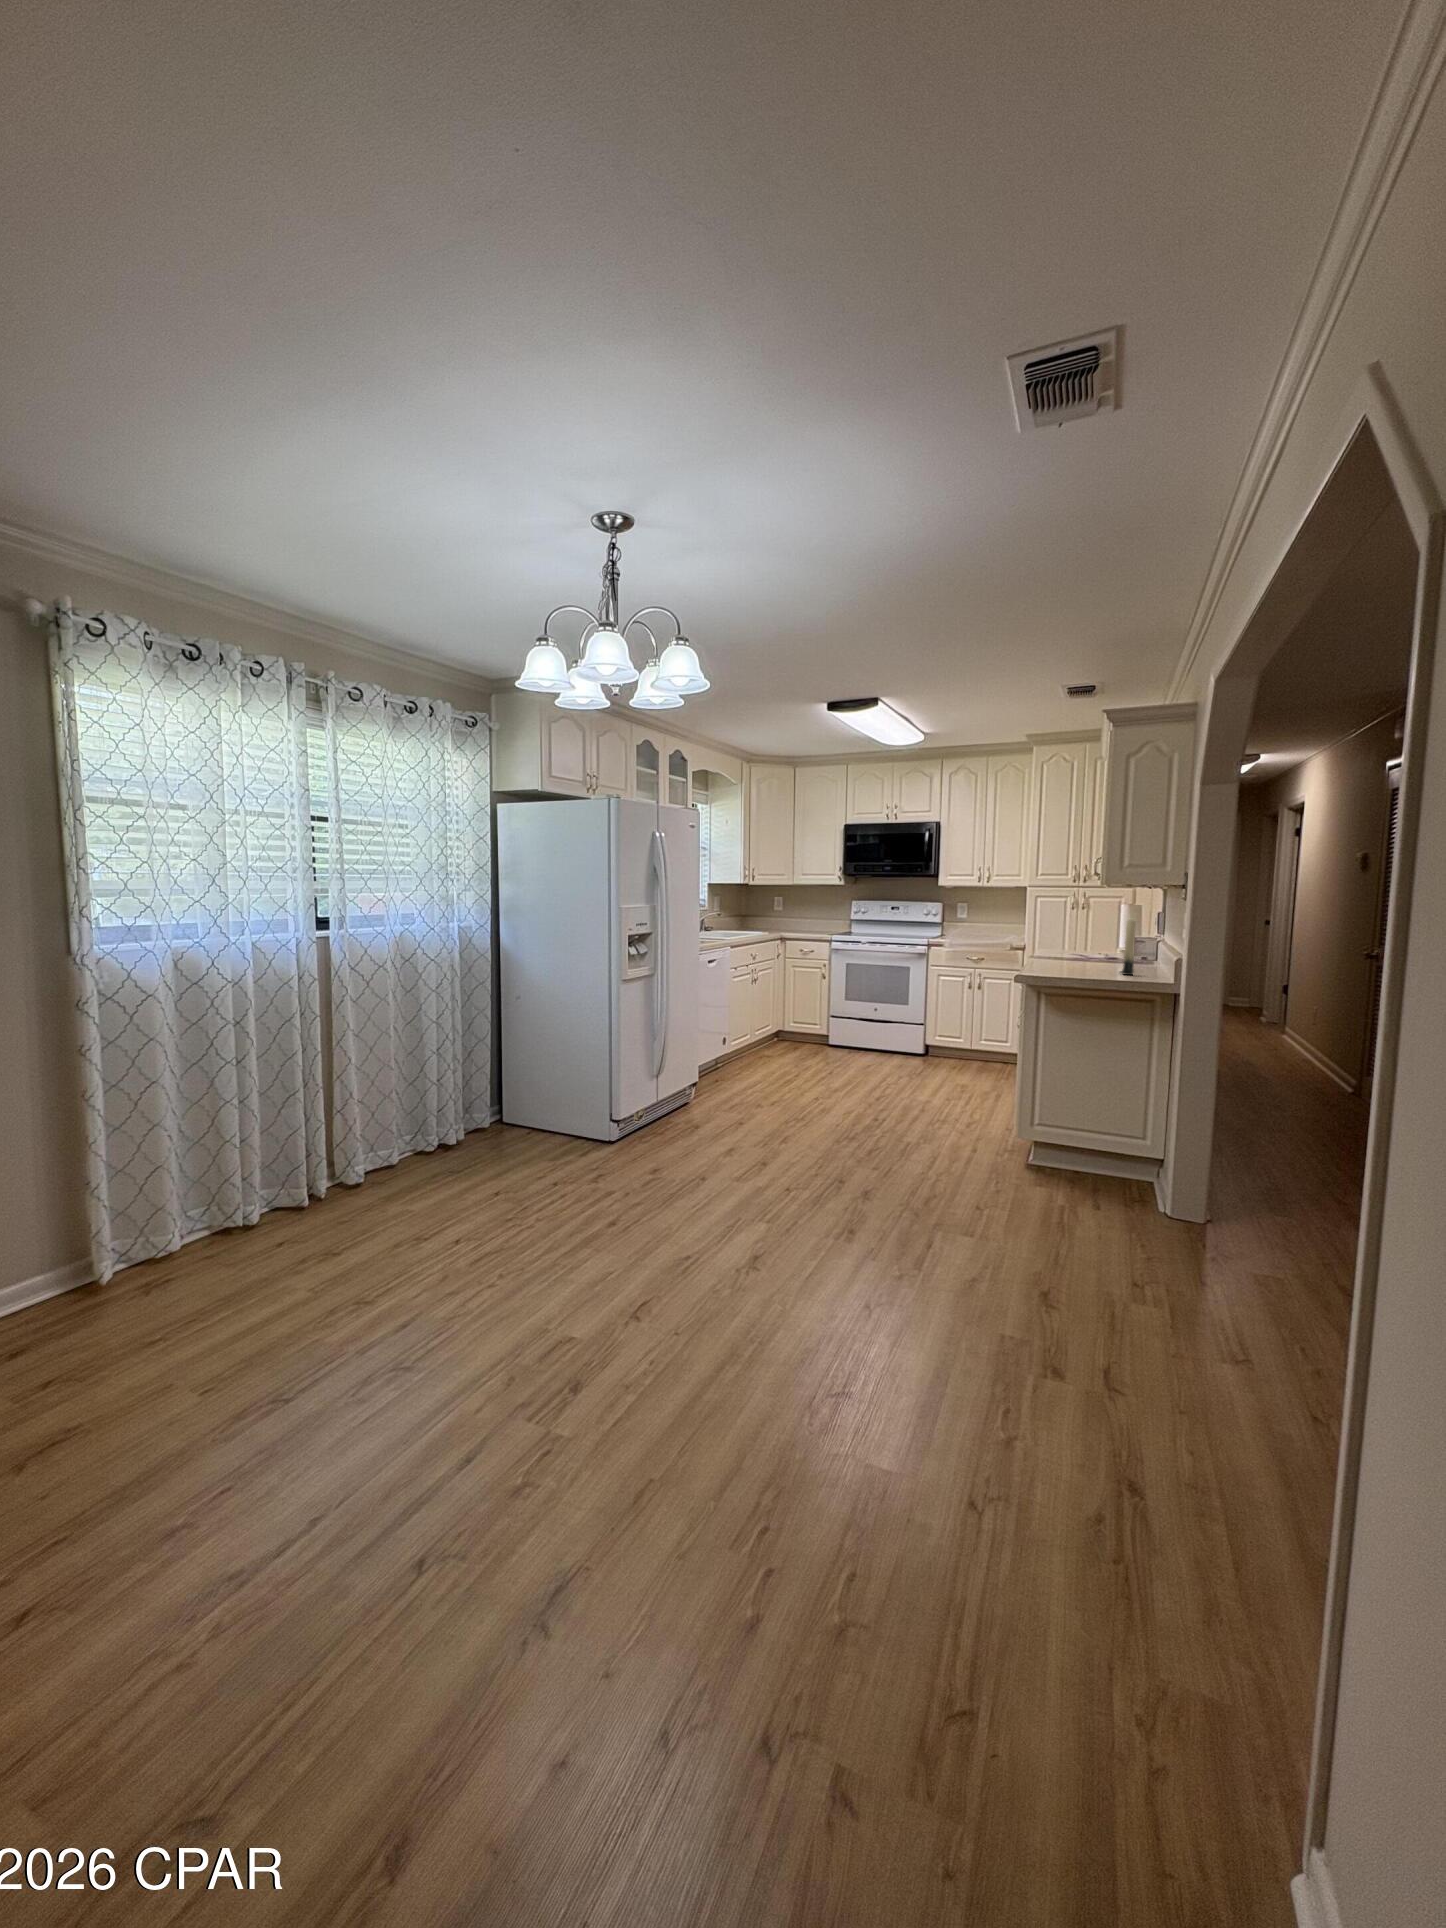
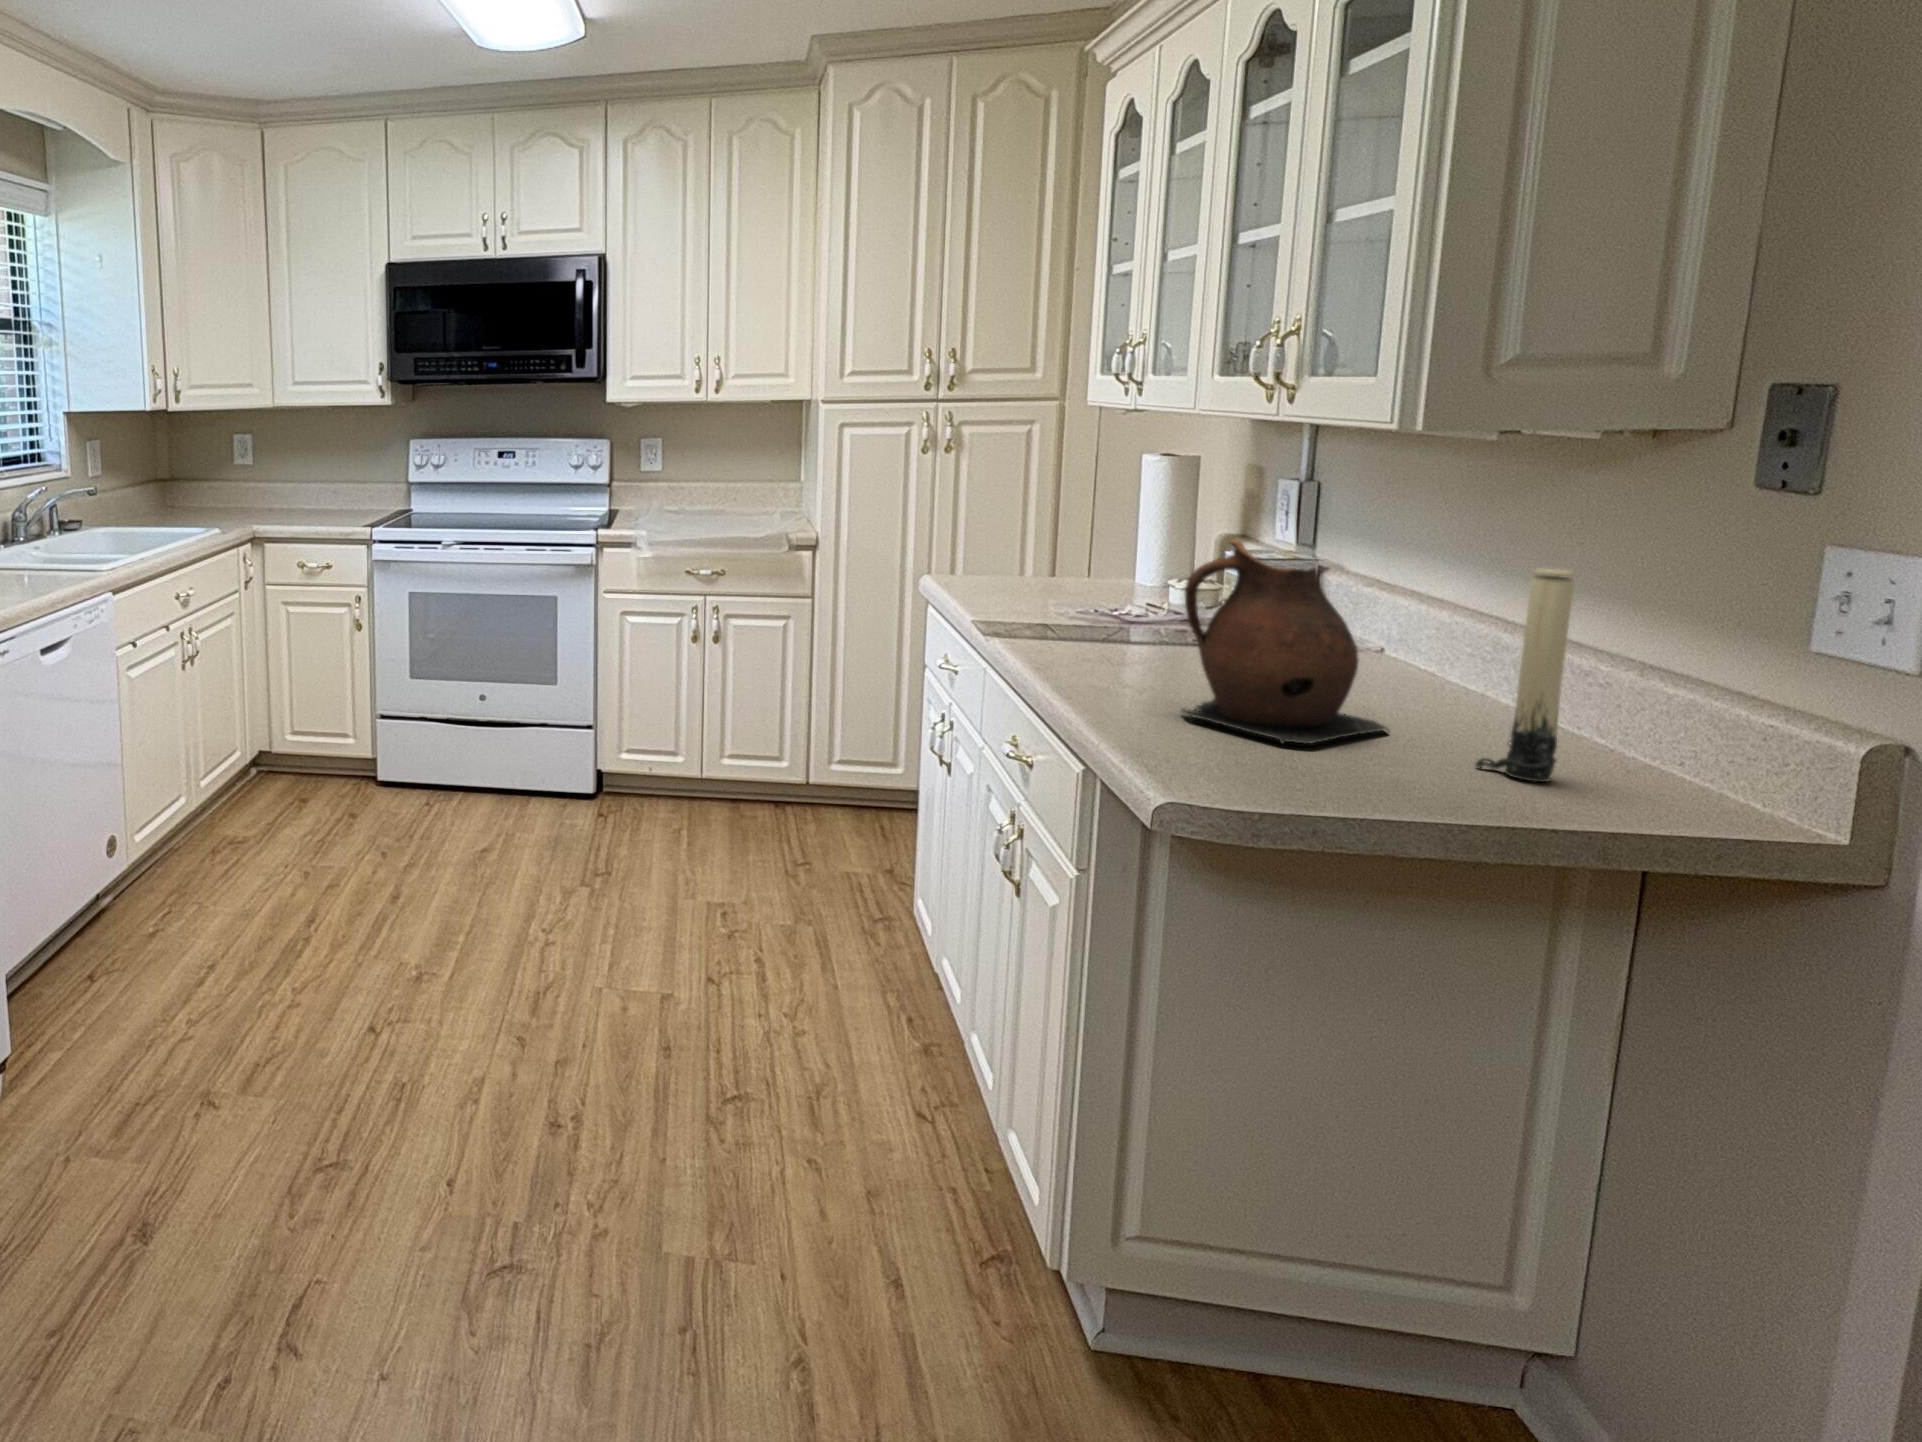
ceramic pitcher: none [1058,916,1112,971] -> present [1182,540,1390,743]

